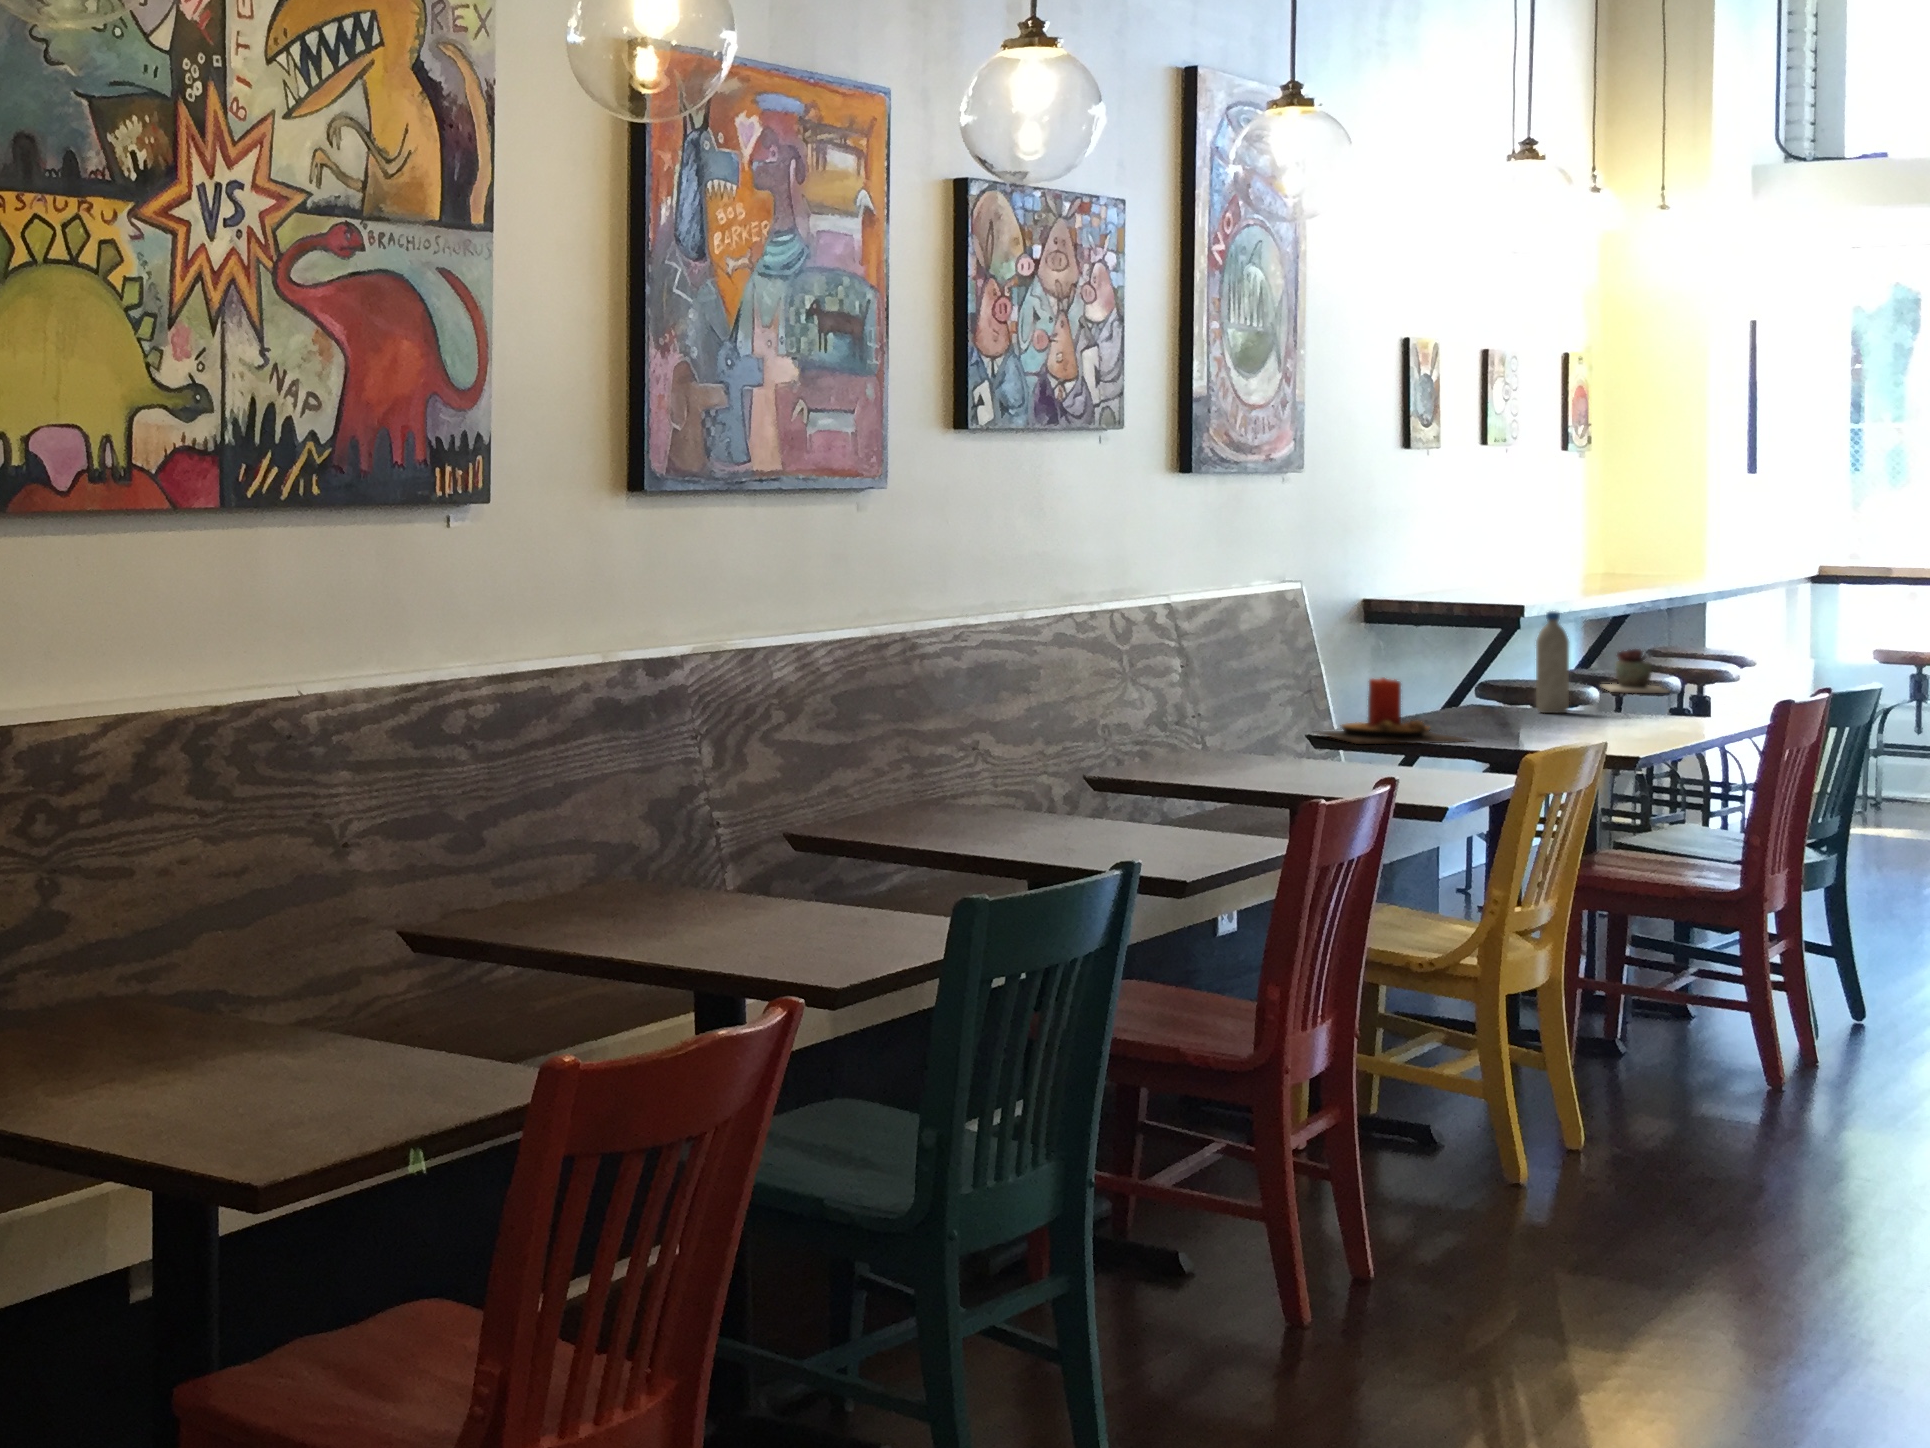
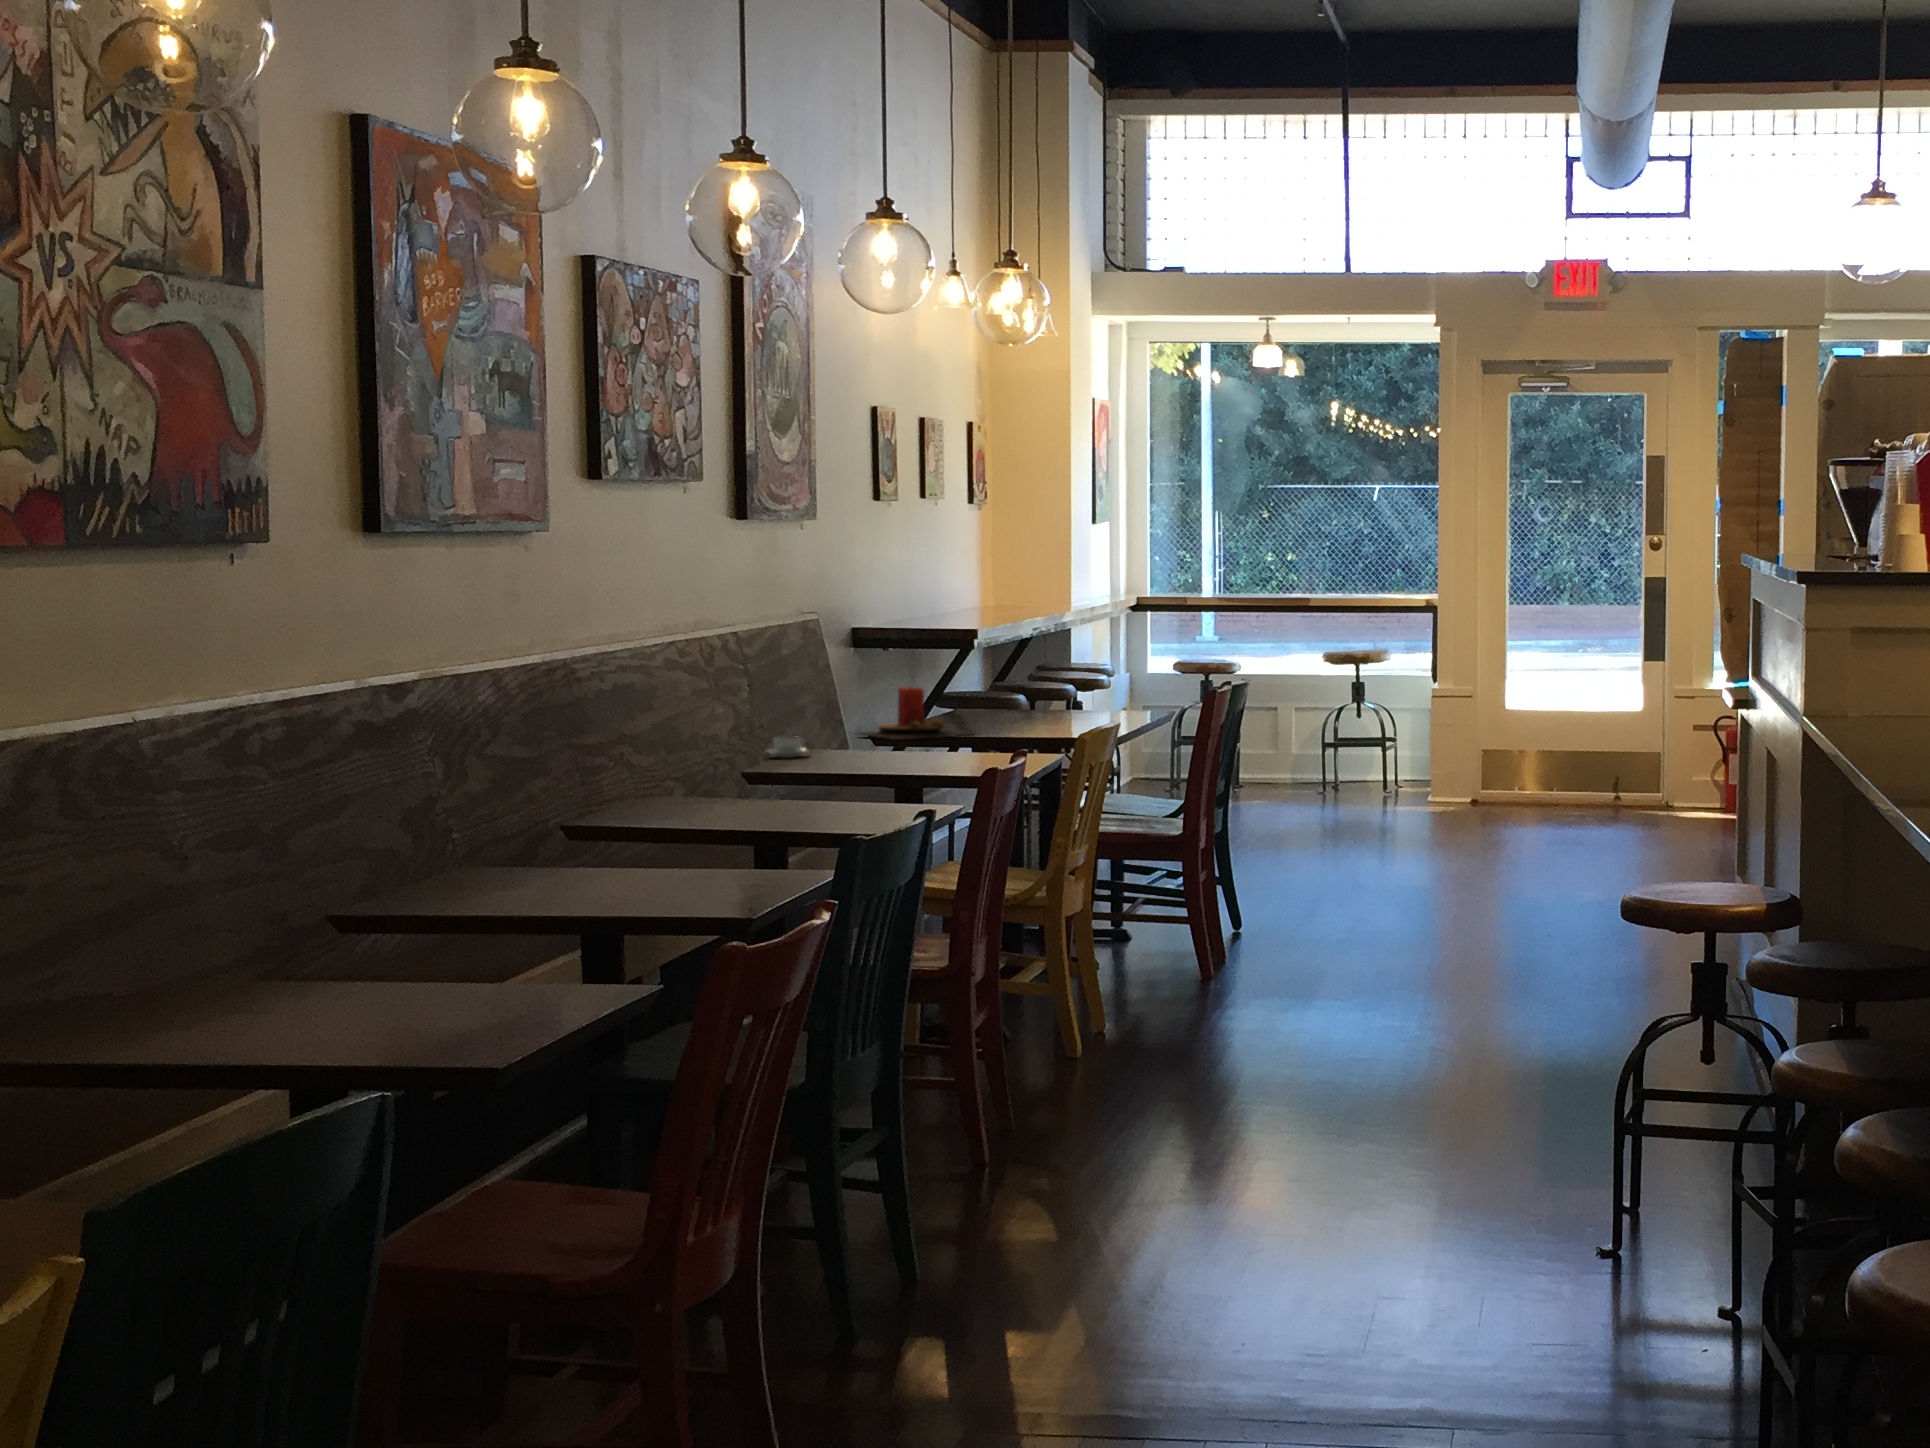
water bottle: present [1536,611,1569,713] -> none [998,631,1022,712]
succulent plant: present [1602,649,1668,693] -> none [1024,660,1076,696]
coffee cup: none [1172,734,1226,759] -> present [767,736,808,758]

